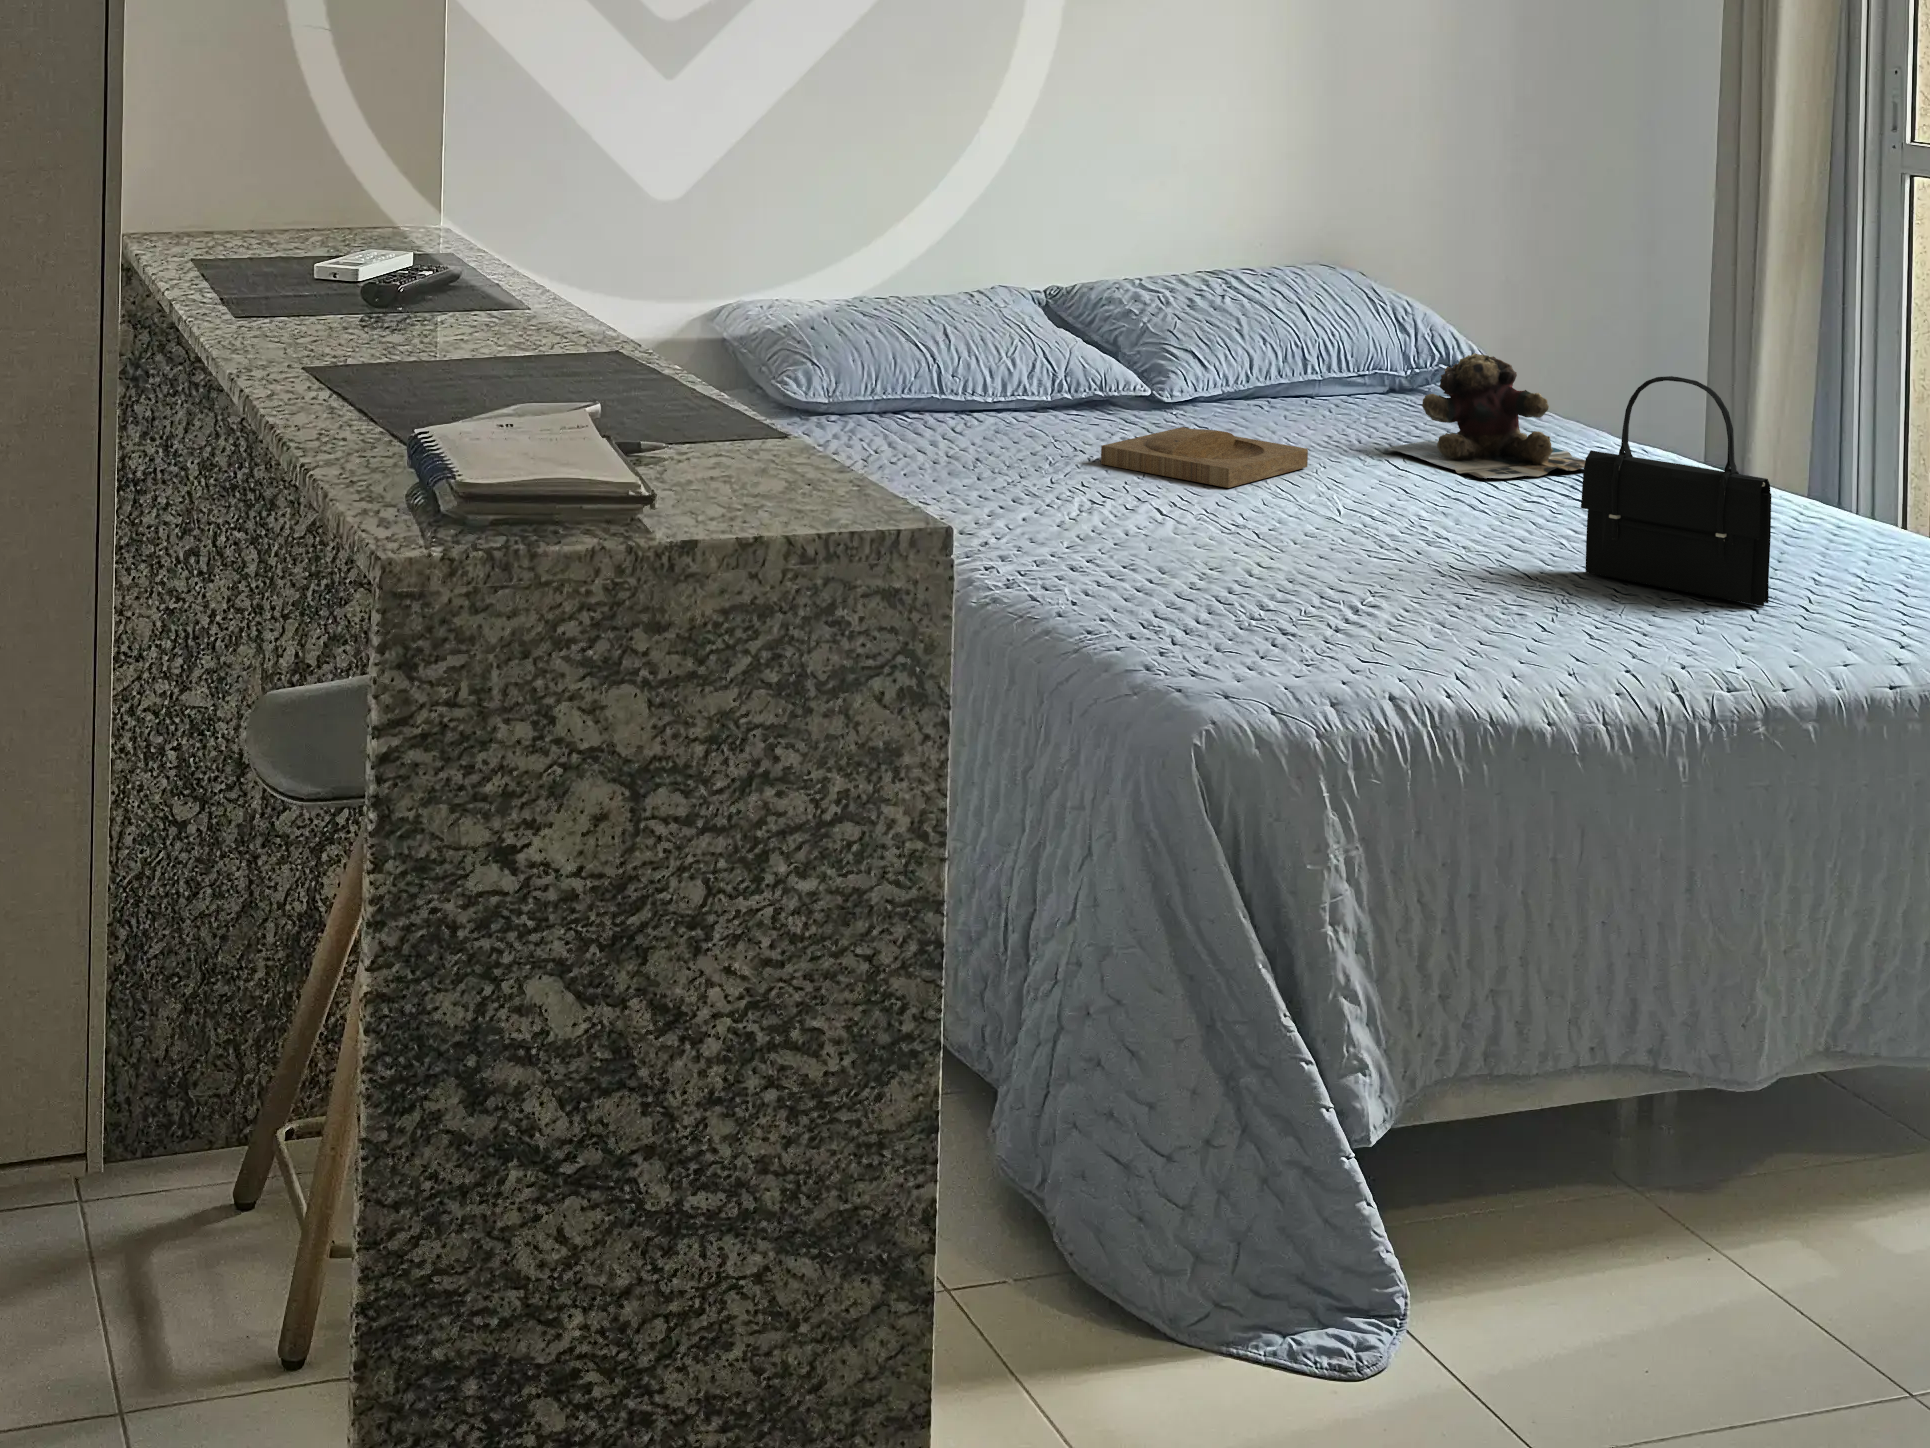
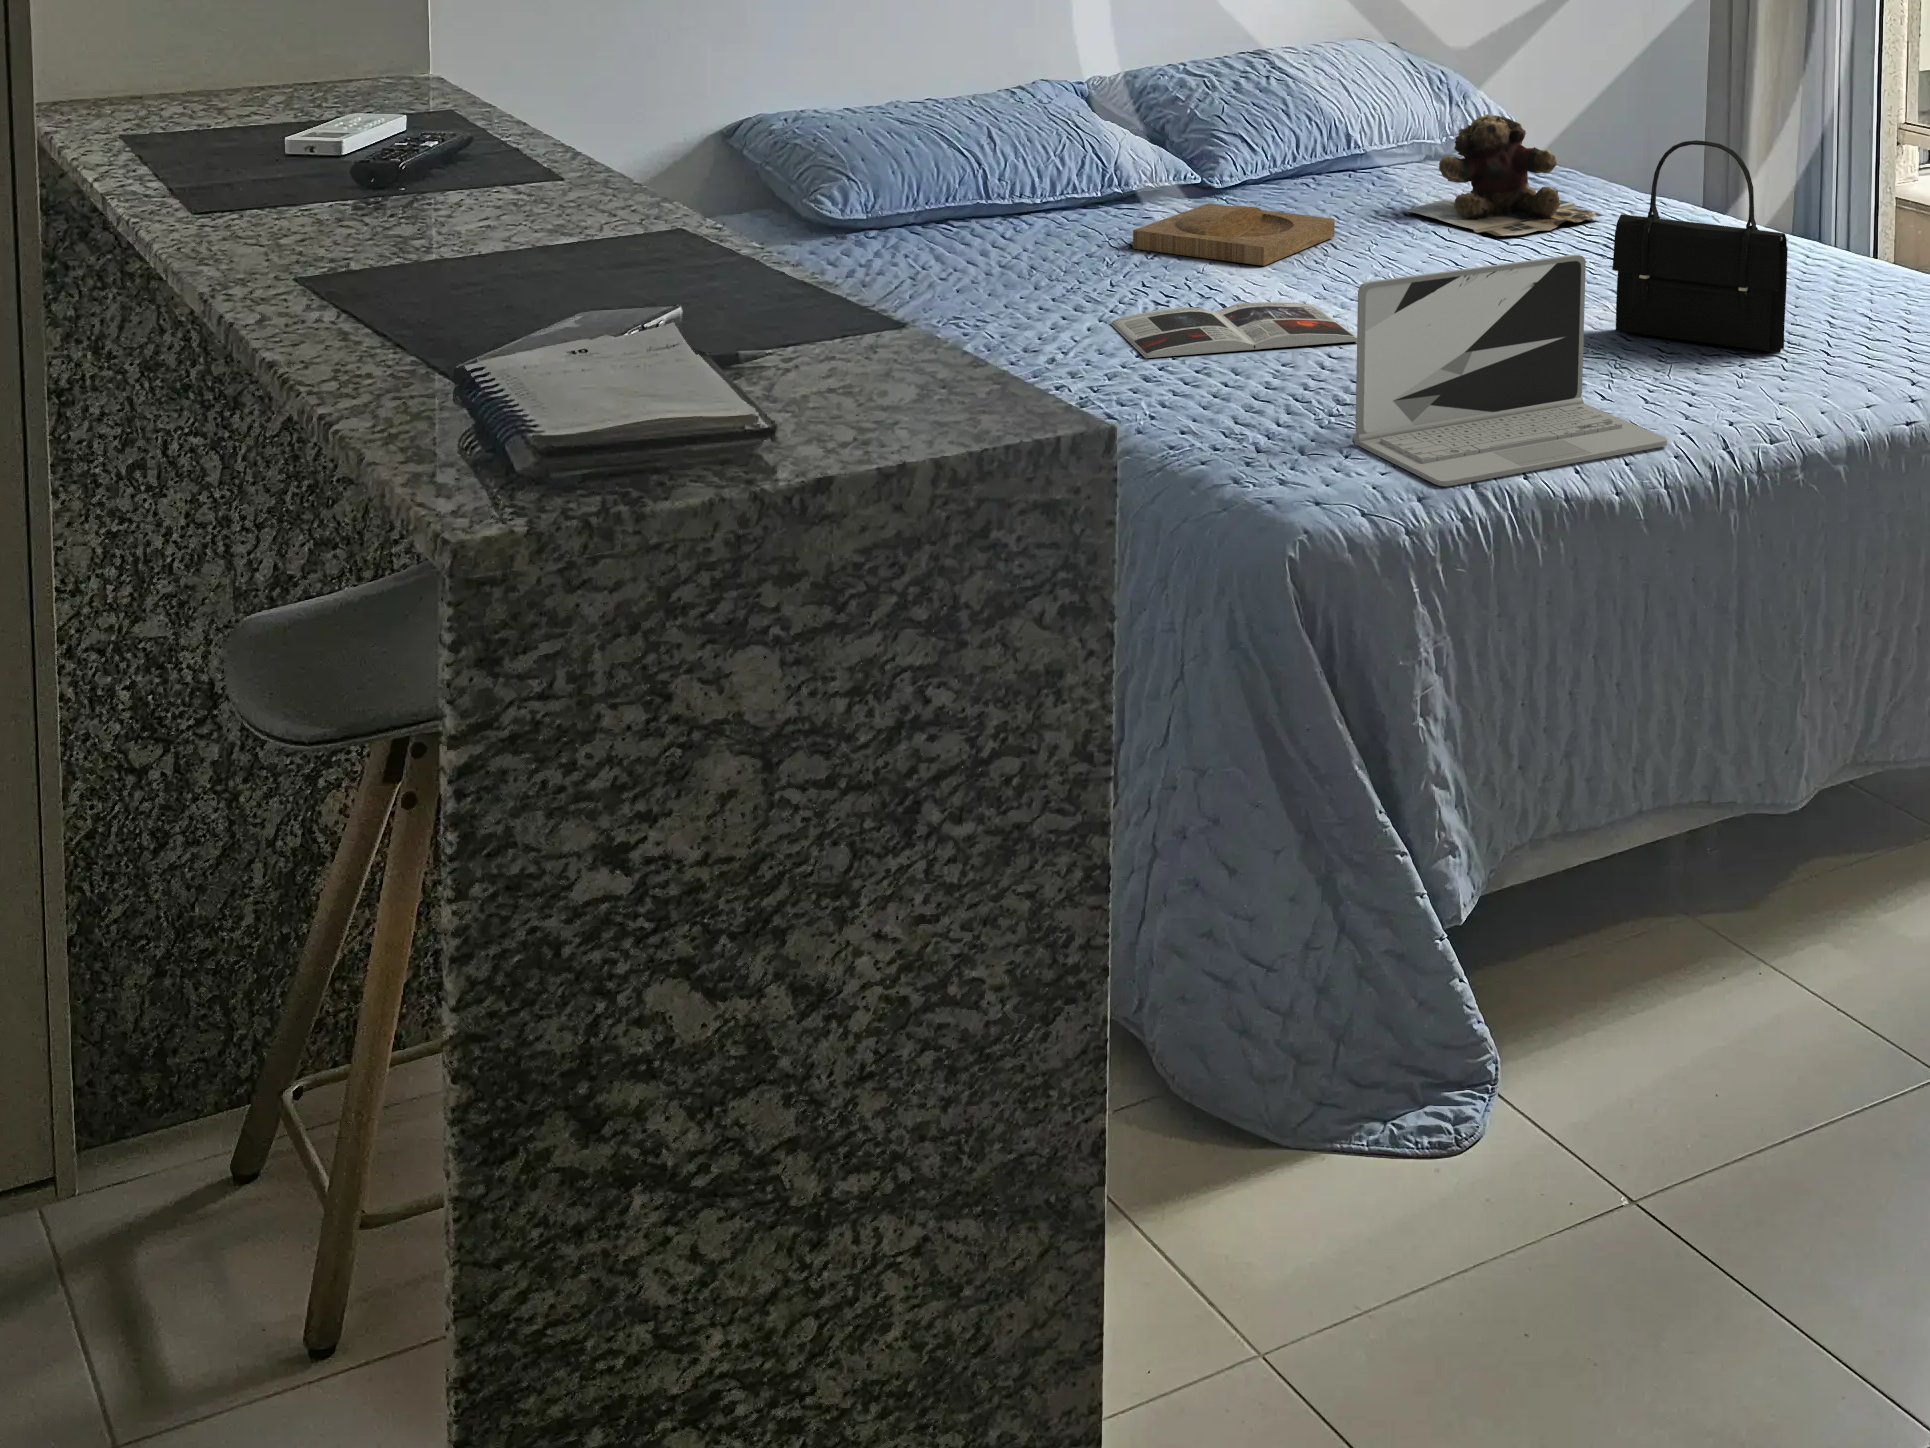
laptop: none [1282,478,1613,694] -> present [1354,254,1667,486]
magazine: none [1064,517,1311,561] -> present [1111,302,1357,358]

